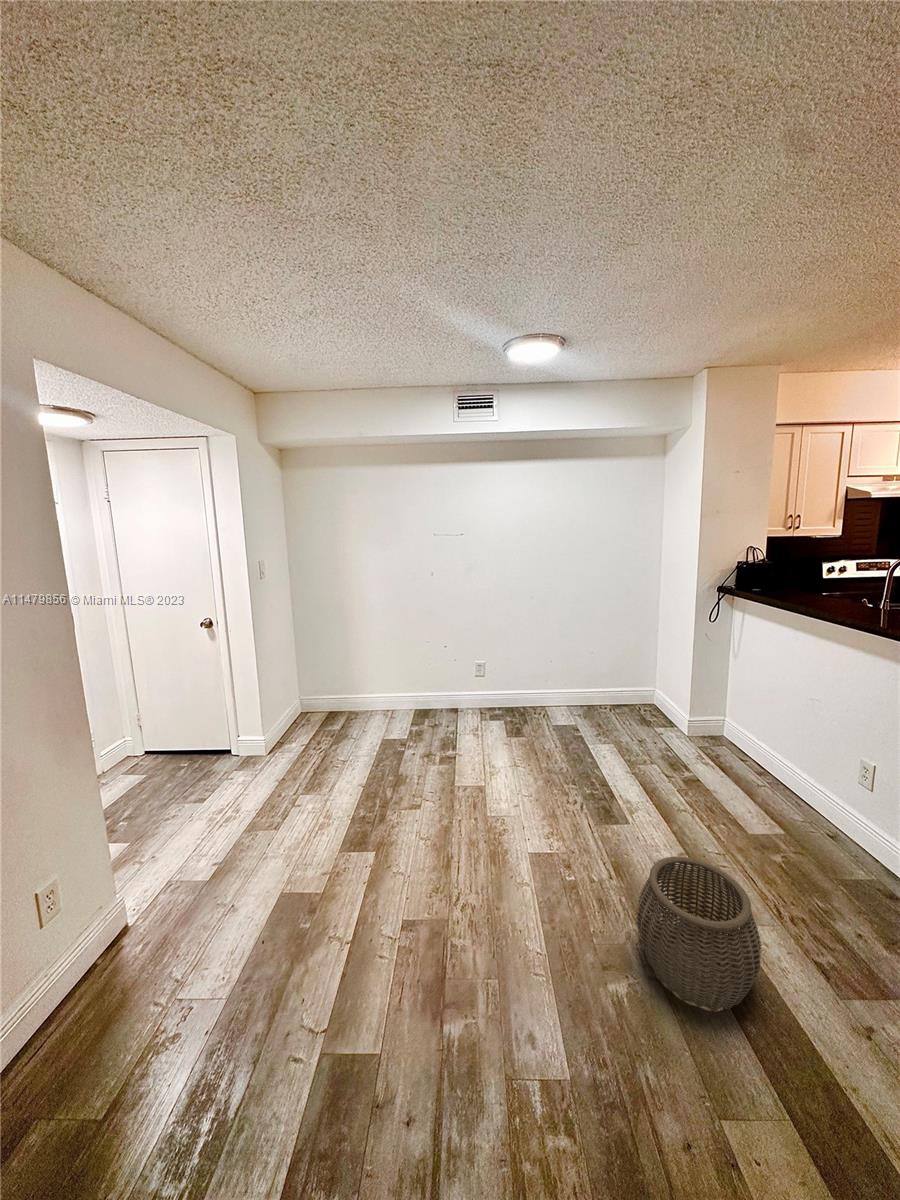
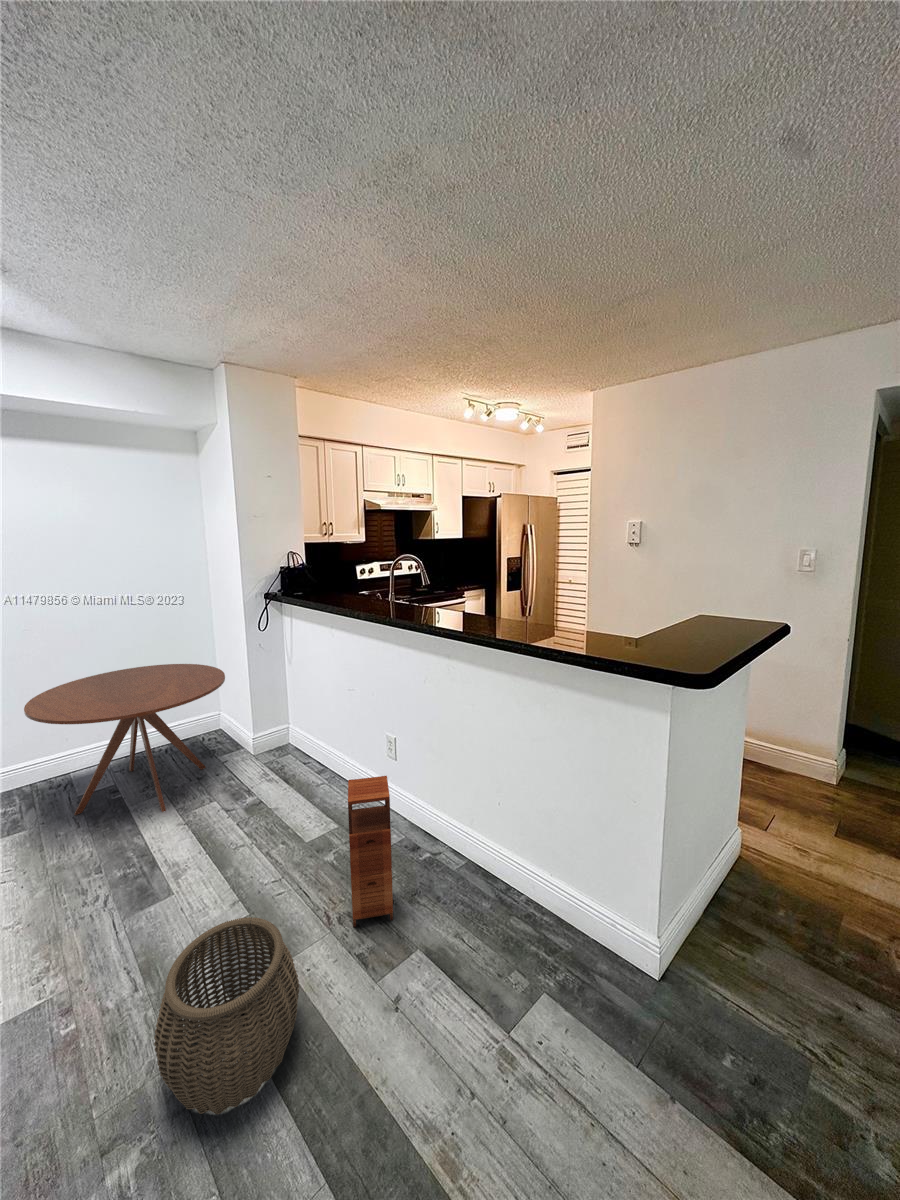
round table: none [536,637,672,755] -> present [24,664,225,815]
storage cabinet: none [812,790,889,965] -> present [348,776,393,927]

